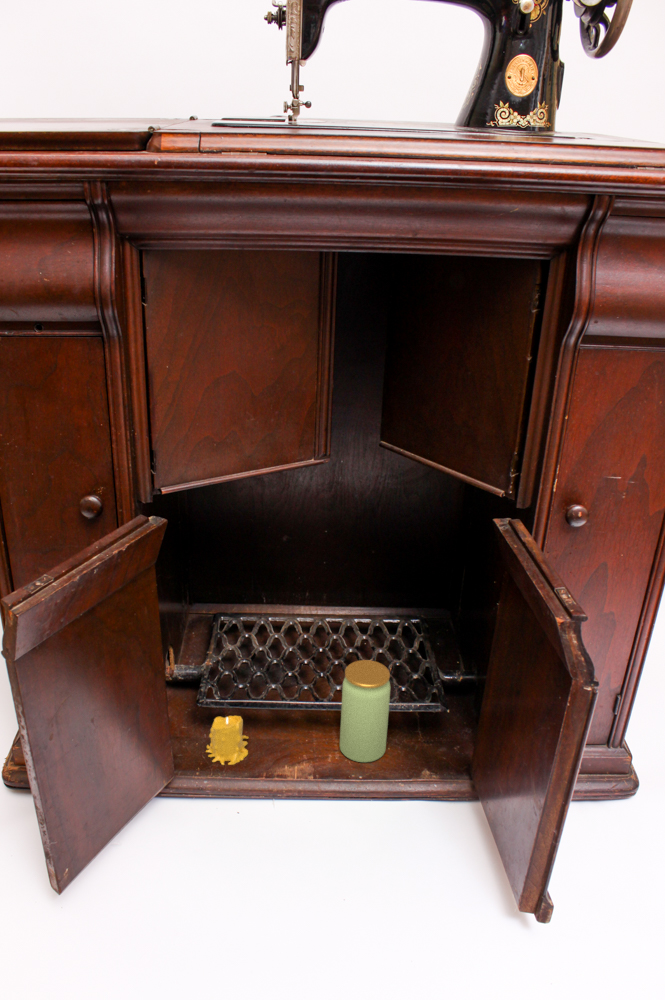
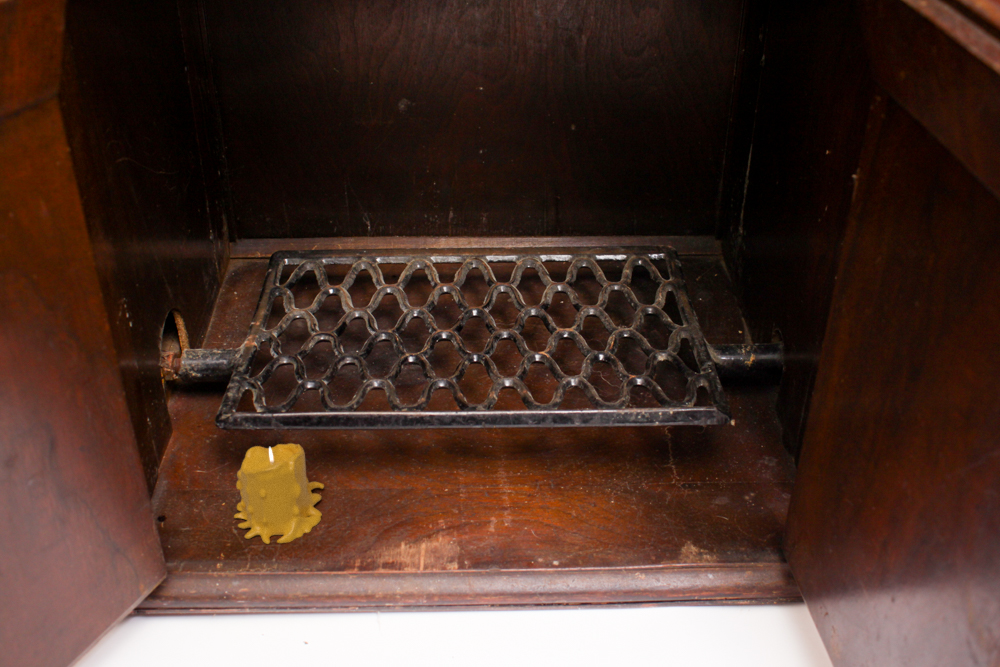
jar: present [340,660,390,762] -> none [511,321,615,531]

